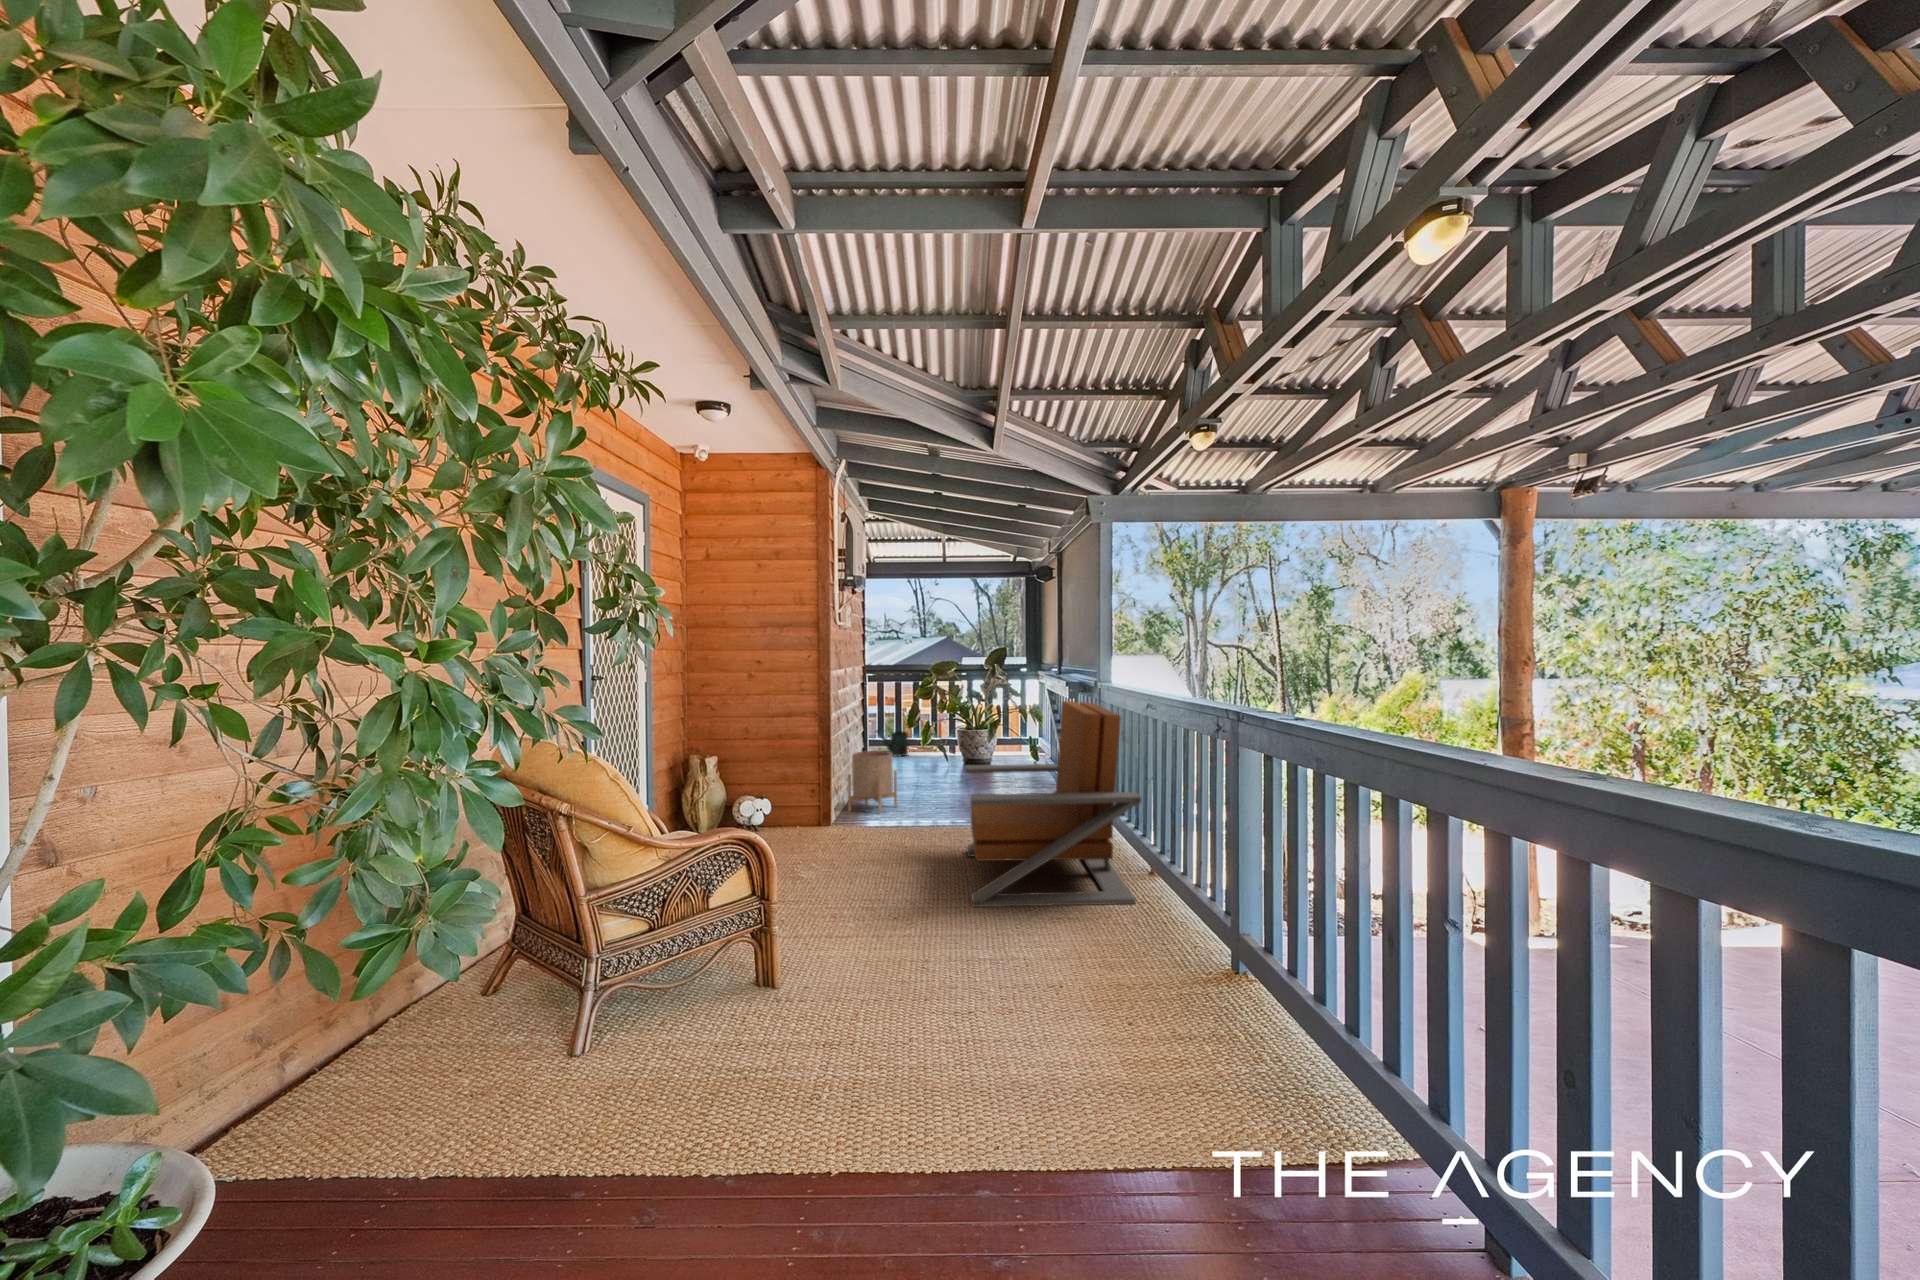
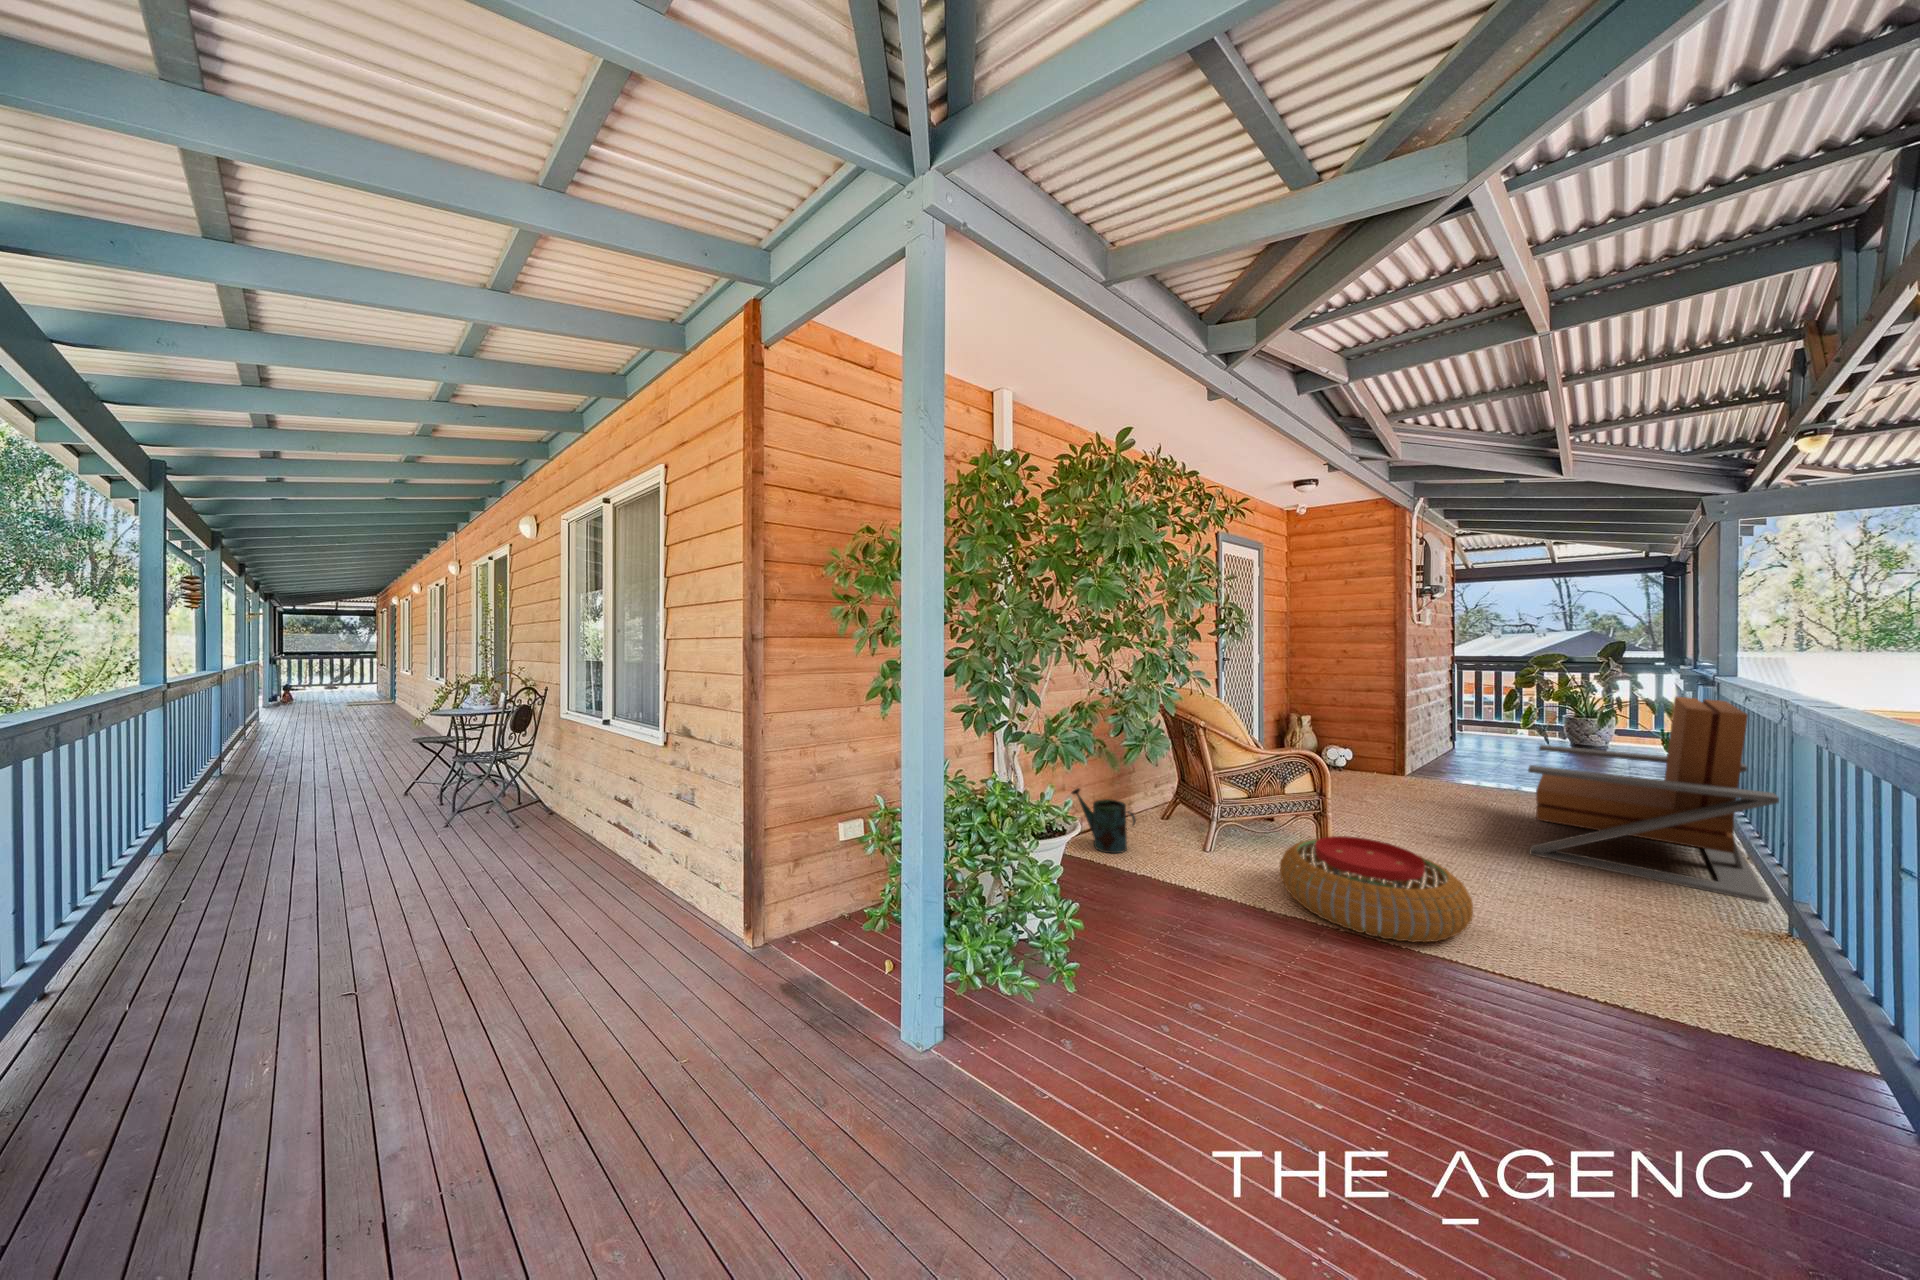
watering can: present [875,730,908,757] -> present [1072,788,1136,853]
planter: present [848,751,897,814] -> none [1422,725,1476,777]
pouf: none [708,957,963,1141] -> present [1280,836,1473,942]

